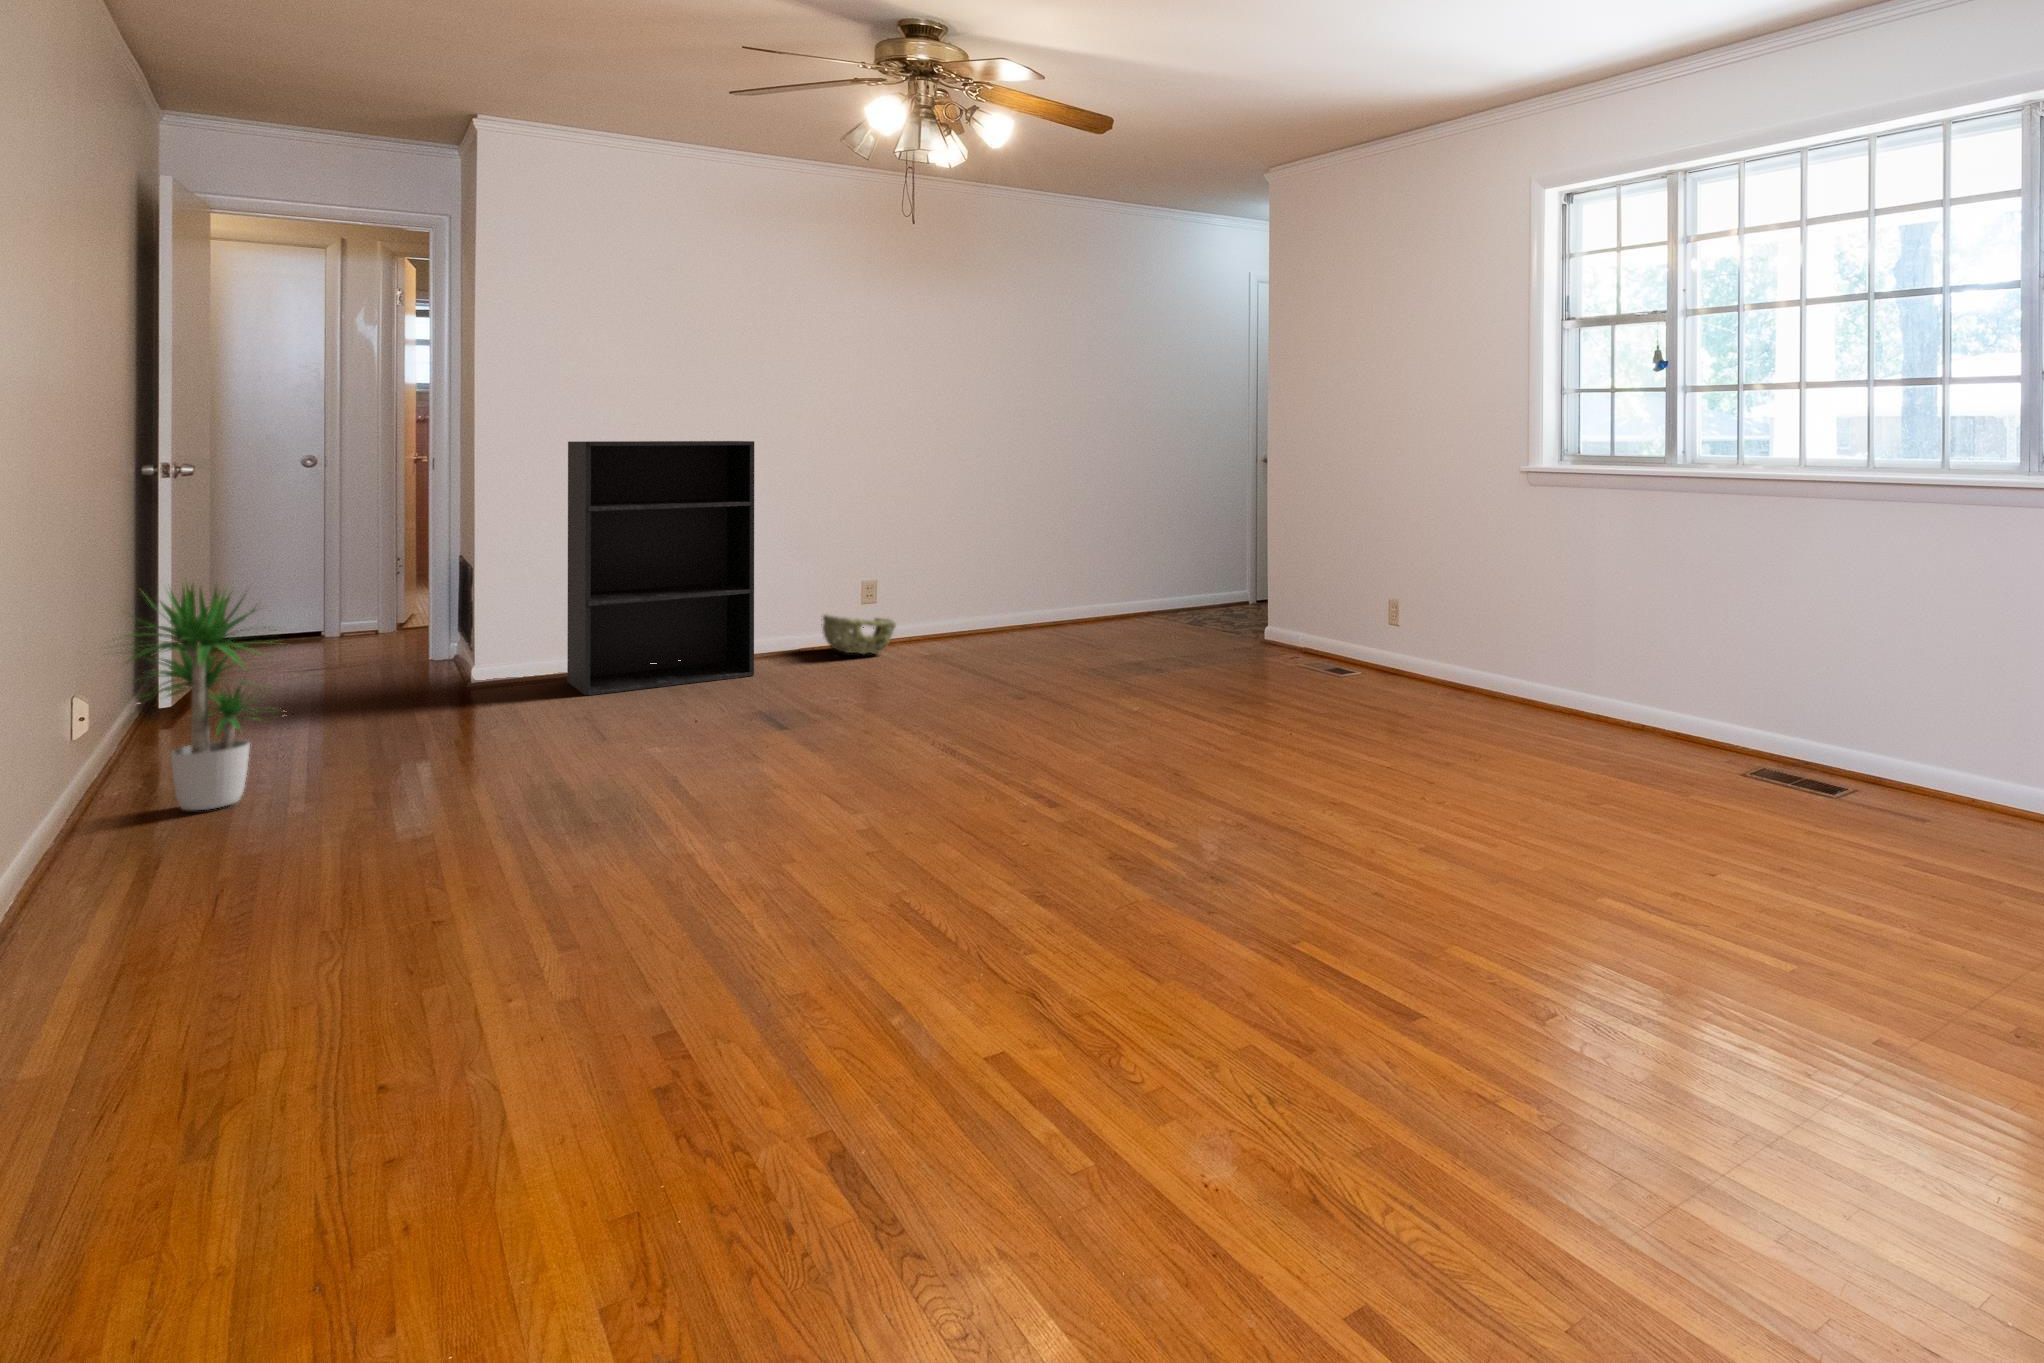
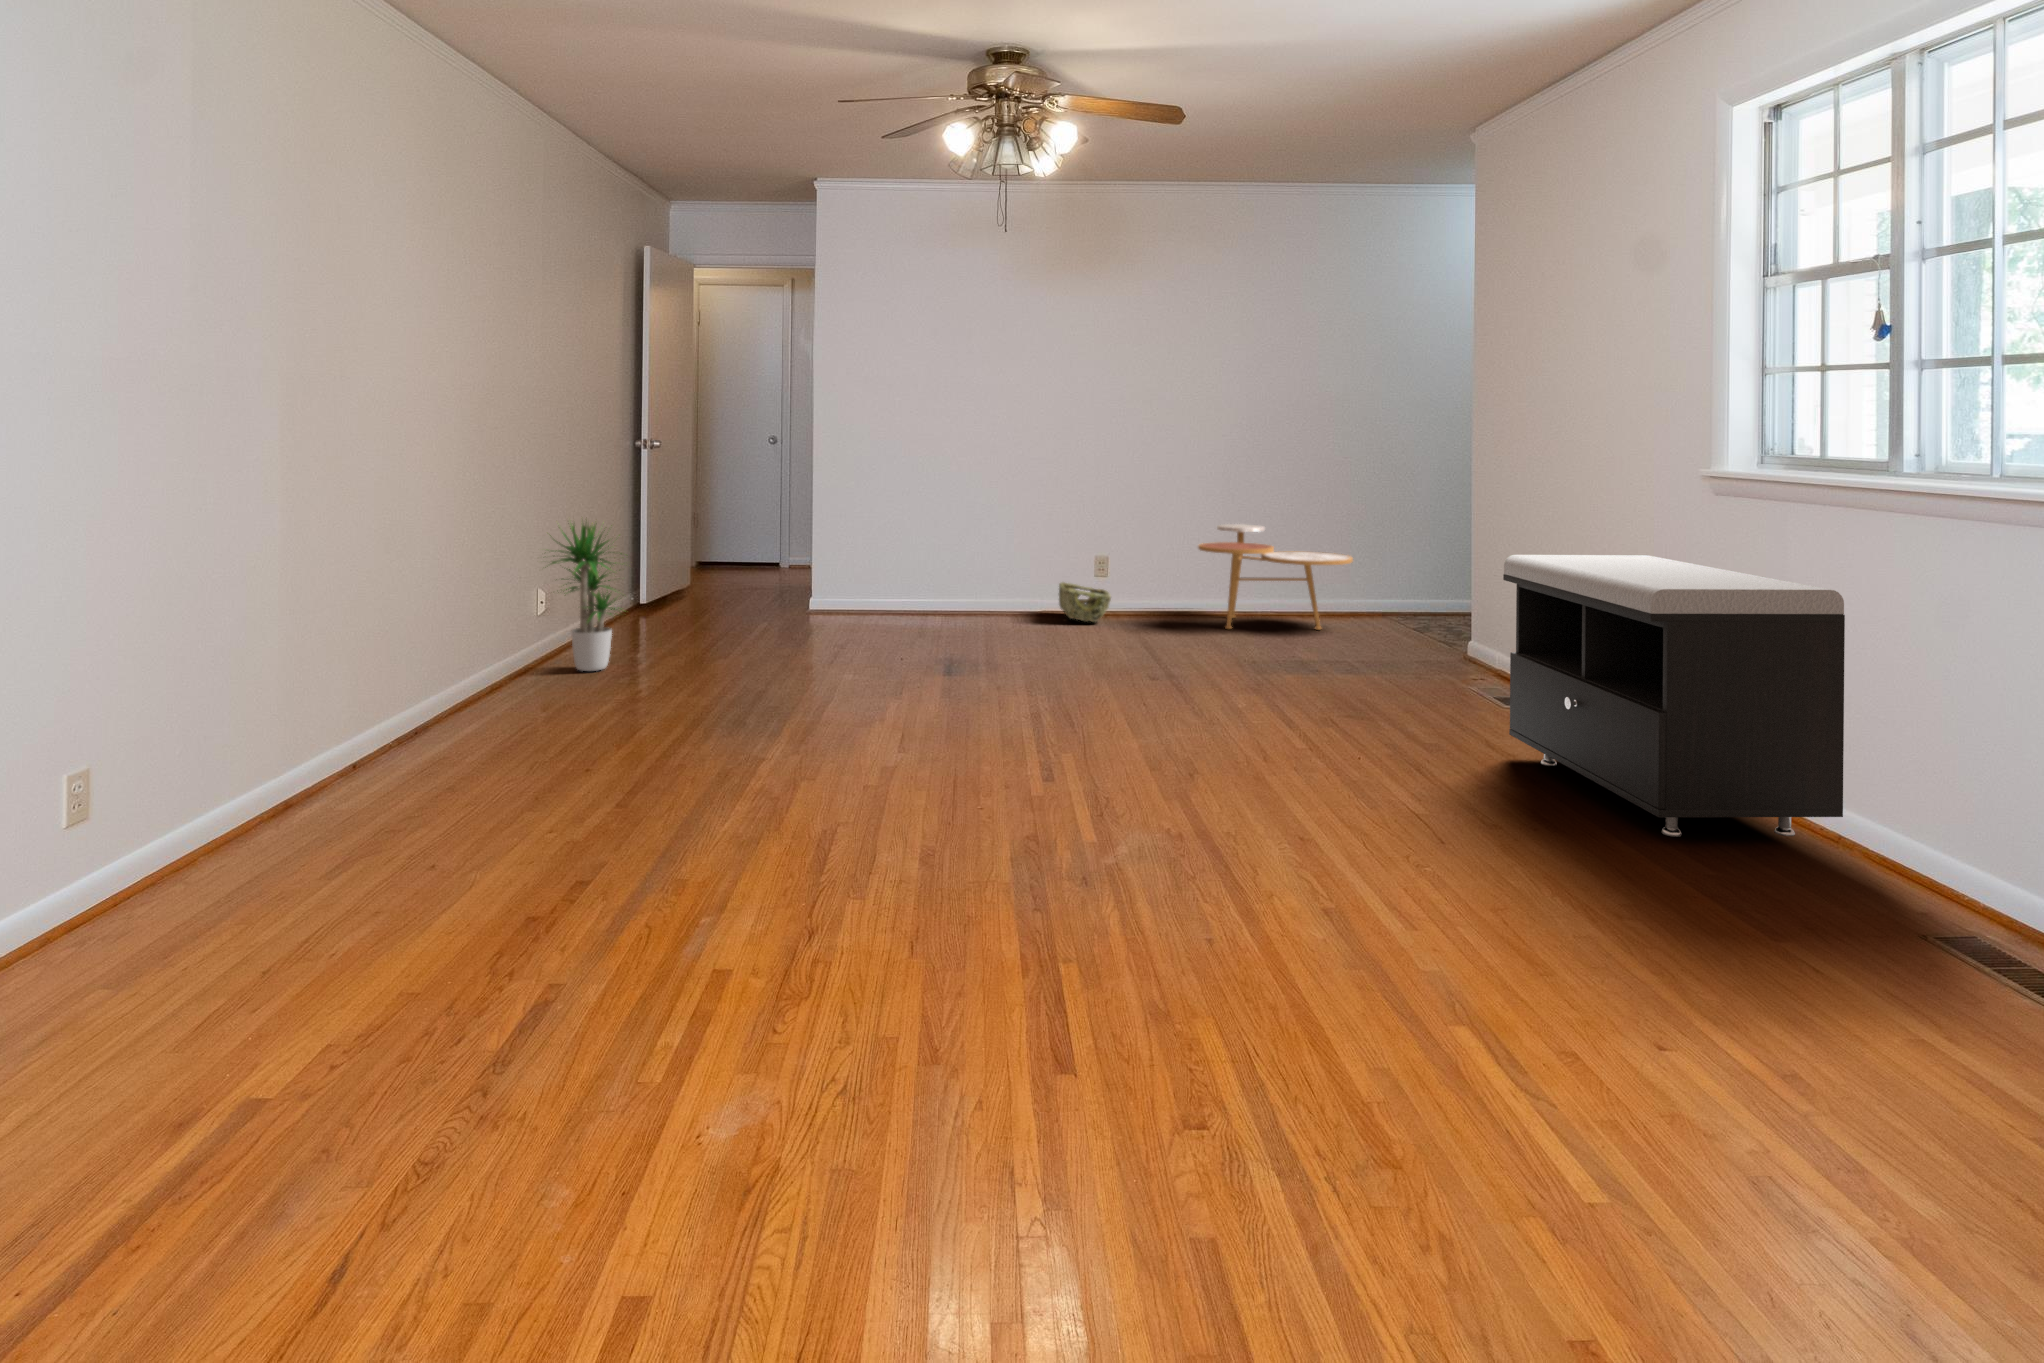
bookshelf: present [567,441,754,695] -> none [863,429,987,628]
side table: none [992,536,1142,644] -> present [1198,524,1353,630]
storage bench: none [1395,537,1656,748] -> present [1503,555,1845,837]

